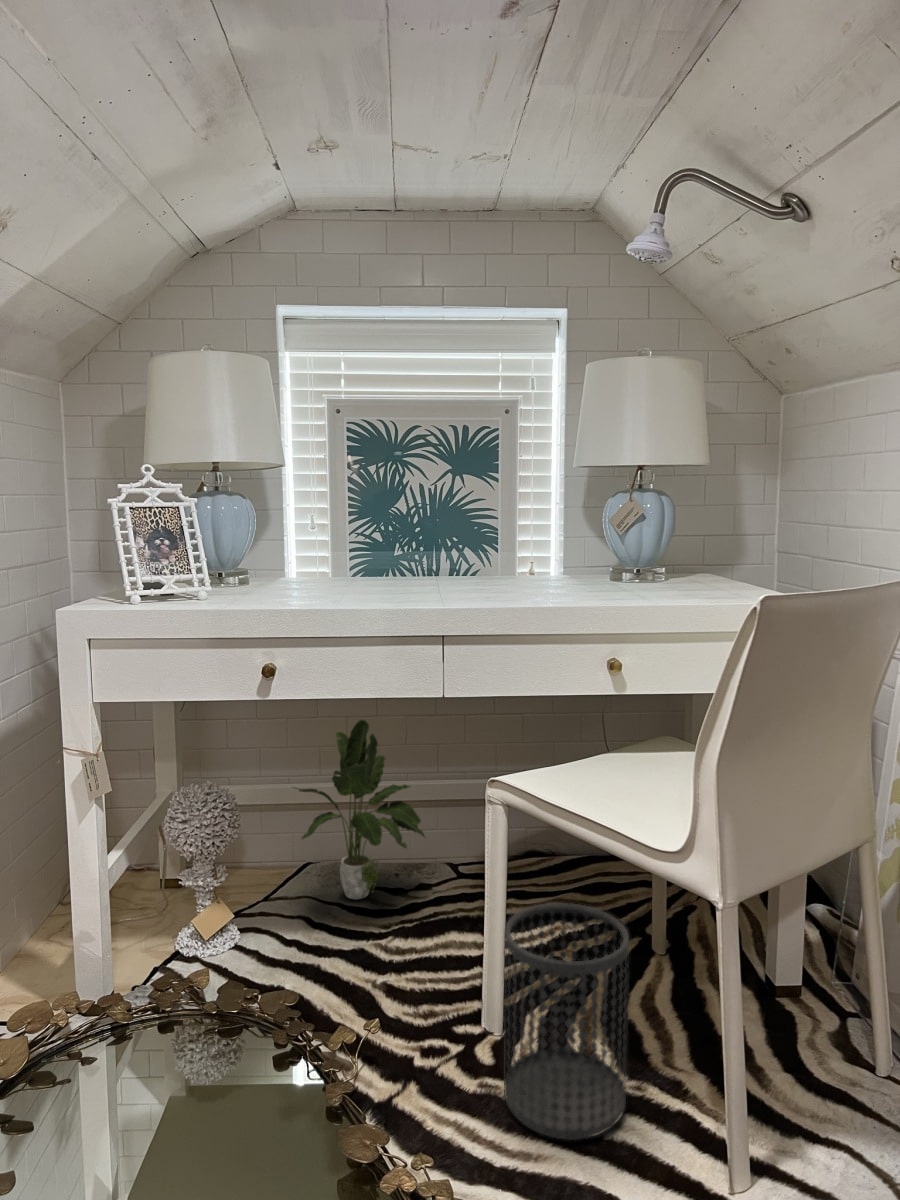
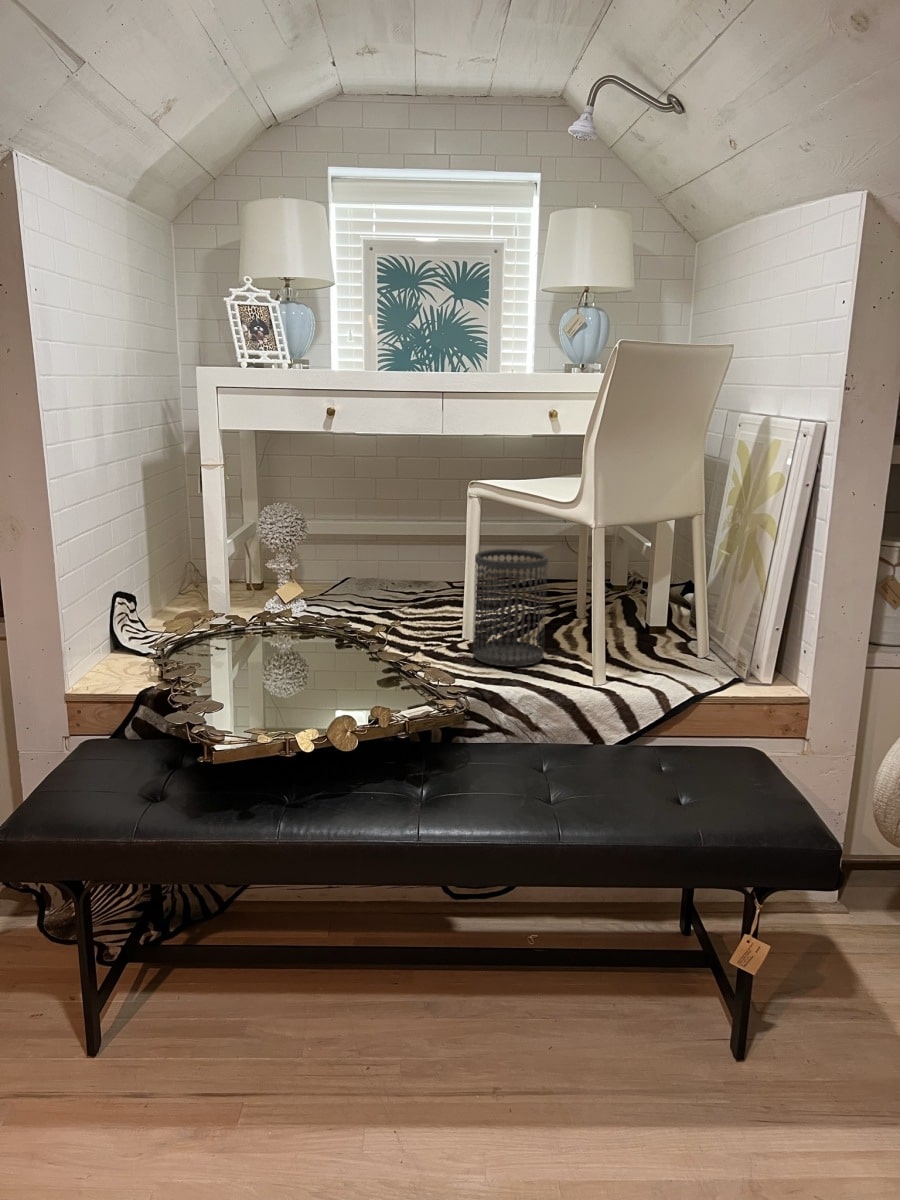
potted plant: present [293,720,425,899] -> none [339,470,430,594]

